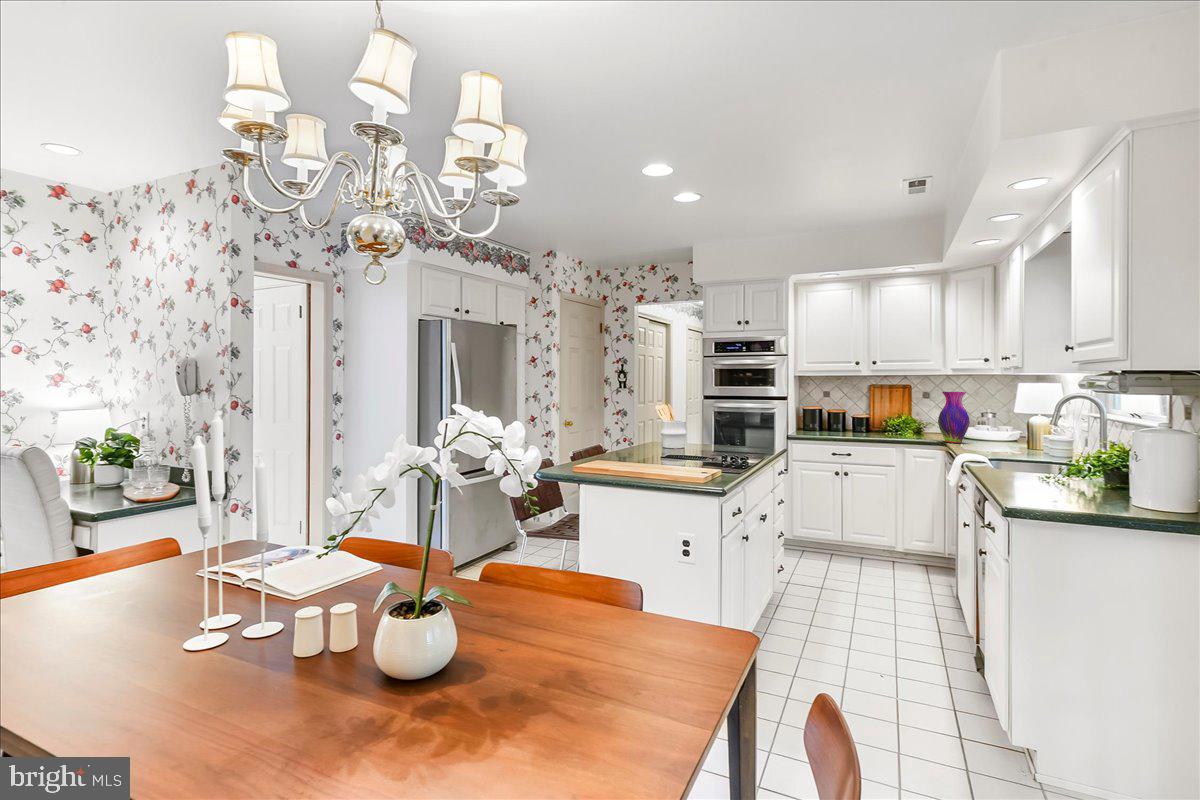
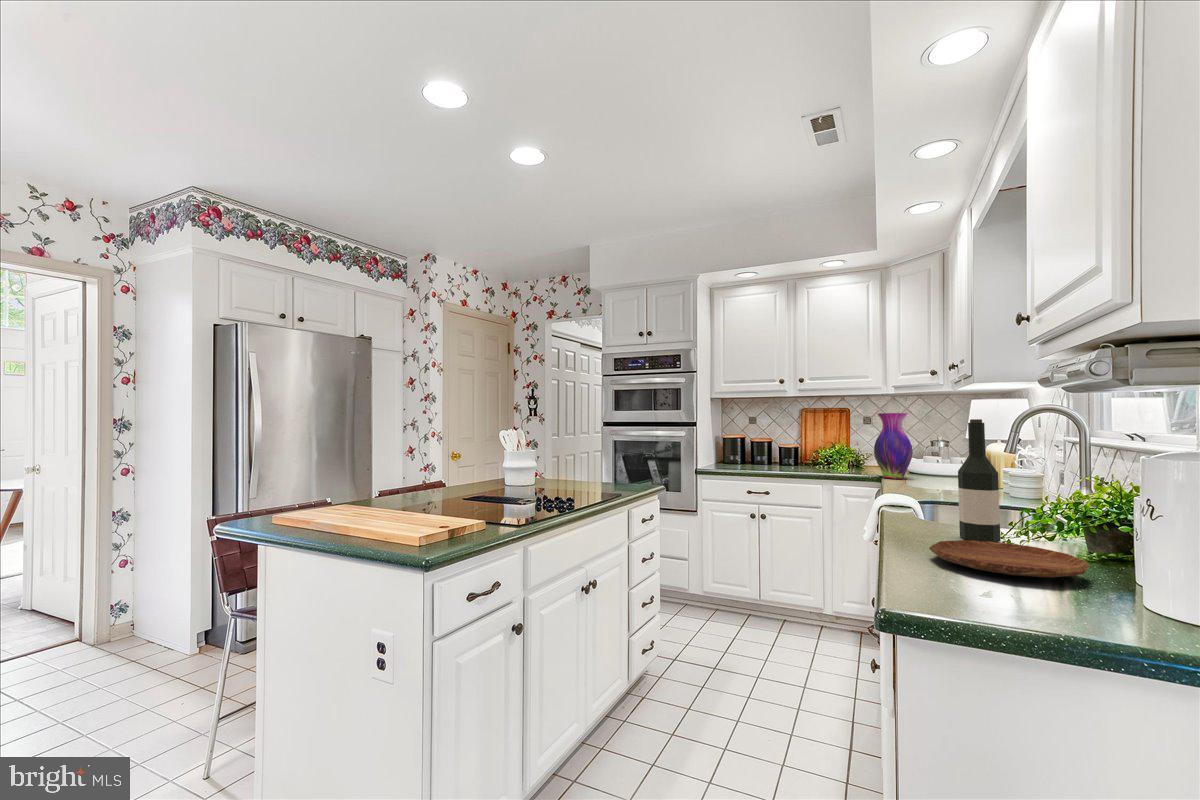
wine bottle: none [1027,408,1053,481] -> present [958,419,1001,542]
tray: none [1017,479,1105,494] -> present [929,540,1089,578]

